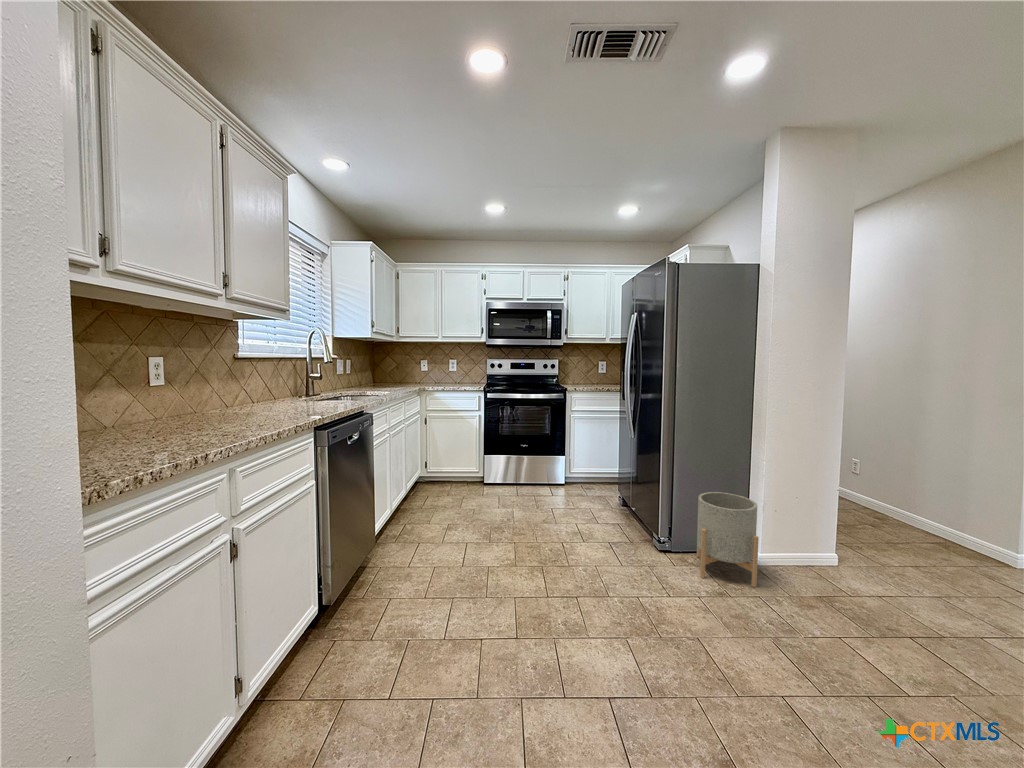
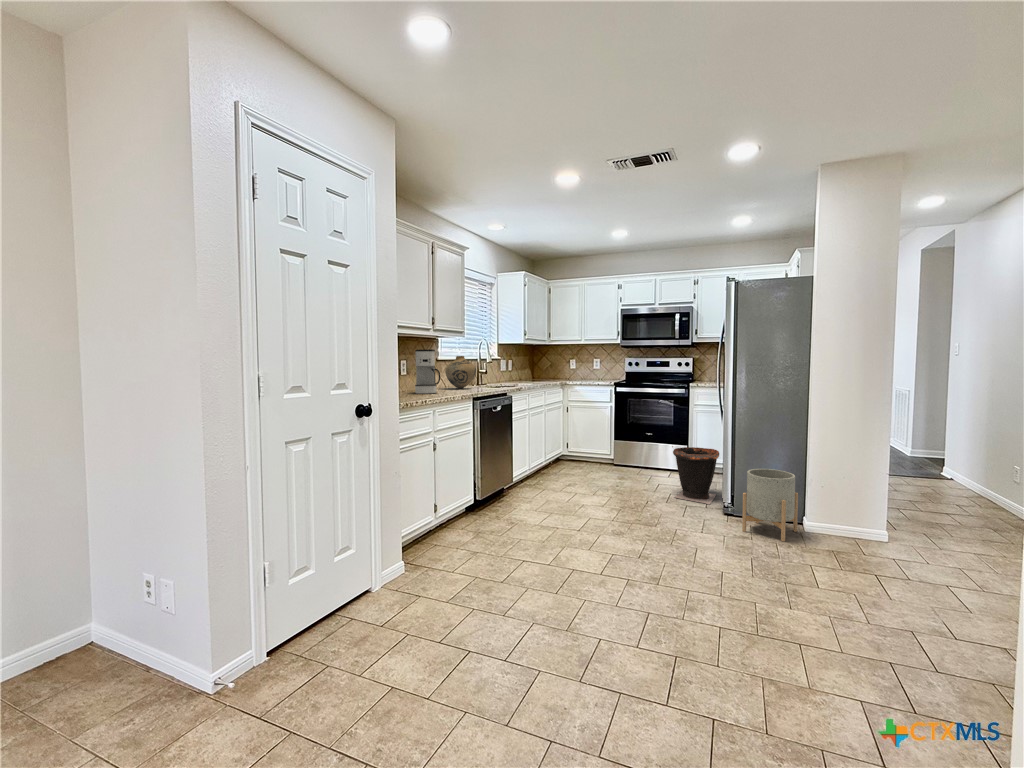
coffee maker: none [181,334,243,426] -> present [415,349,440,394]
vase: none [251,351,310,406] -> present [445,356,476,389]
waste bin: none [576,463,630,533] -> present [672,446,719,504]

